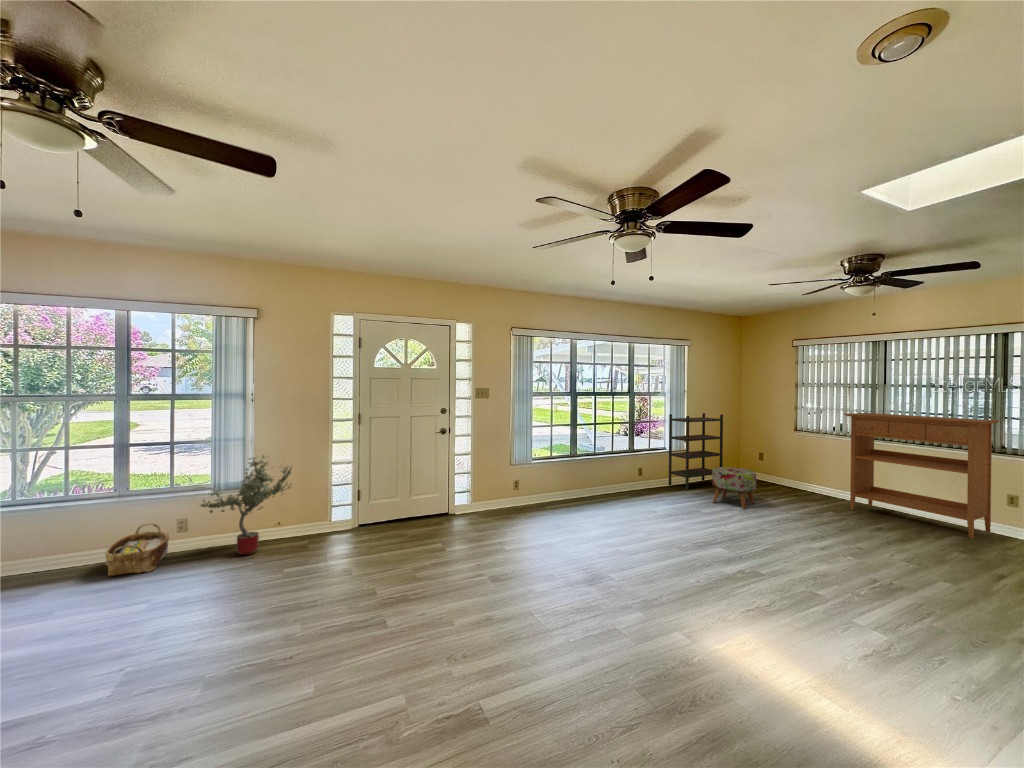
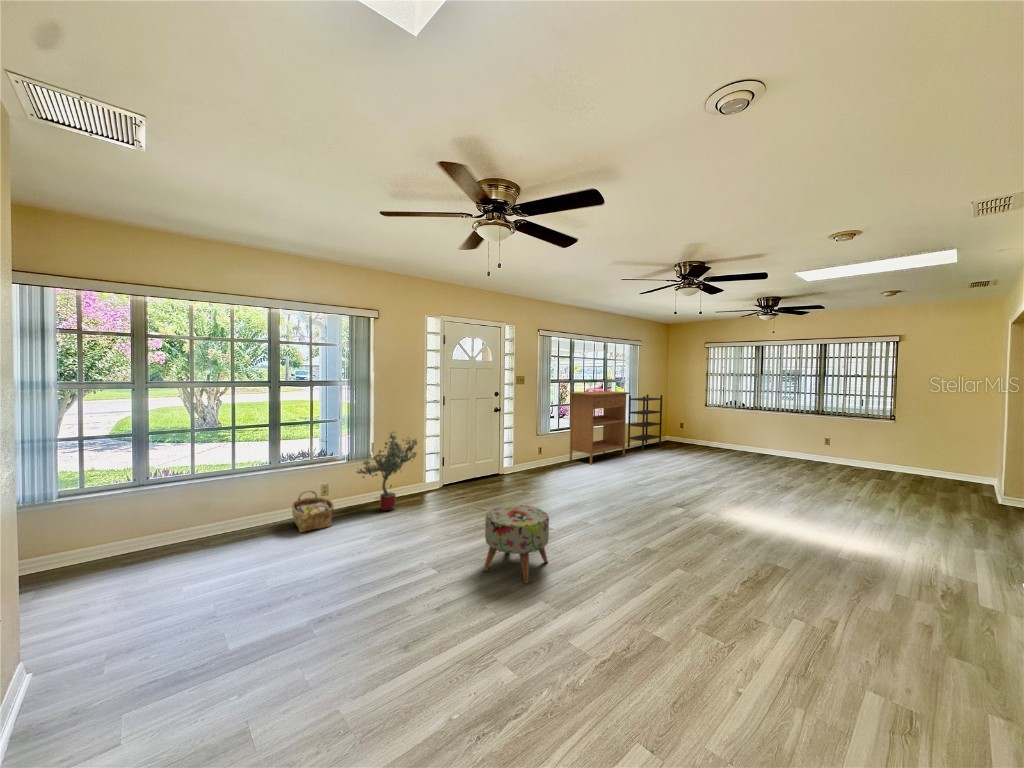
console table: present [844,413,999,539] -> present [569,391,630,465]
ottoman: present [712,467,756,509] -> present [484,505,549,583]

